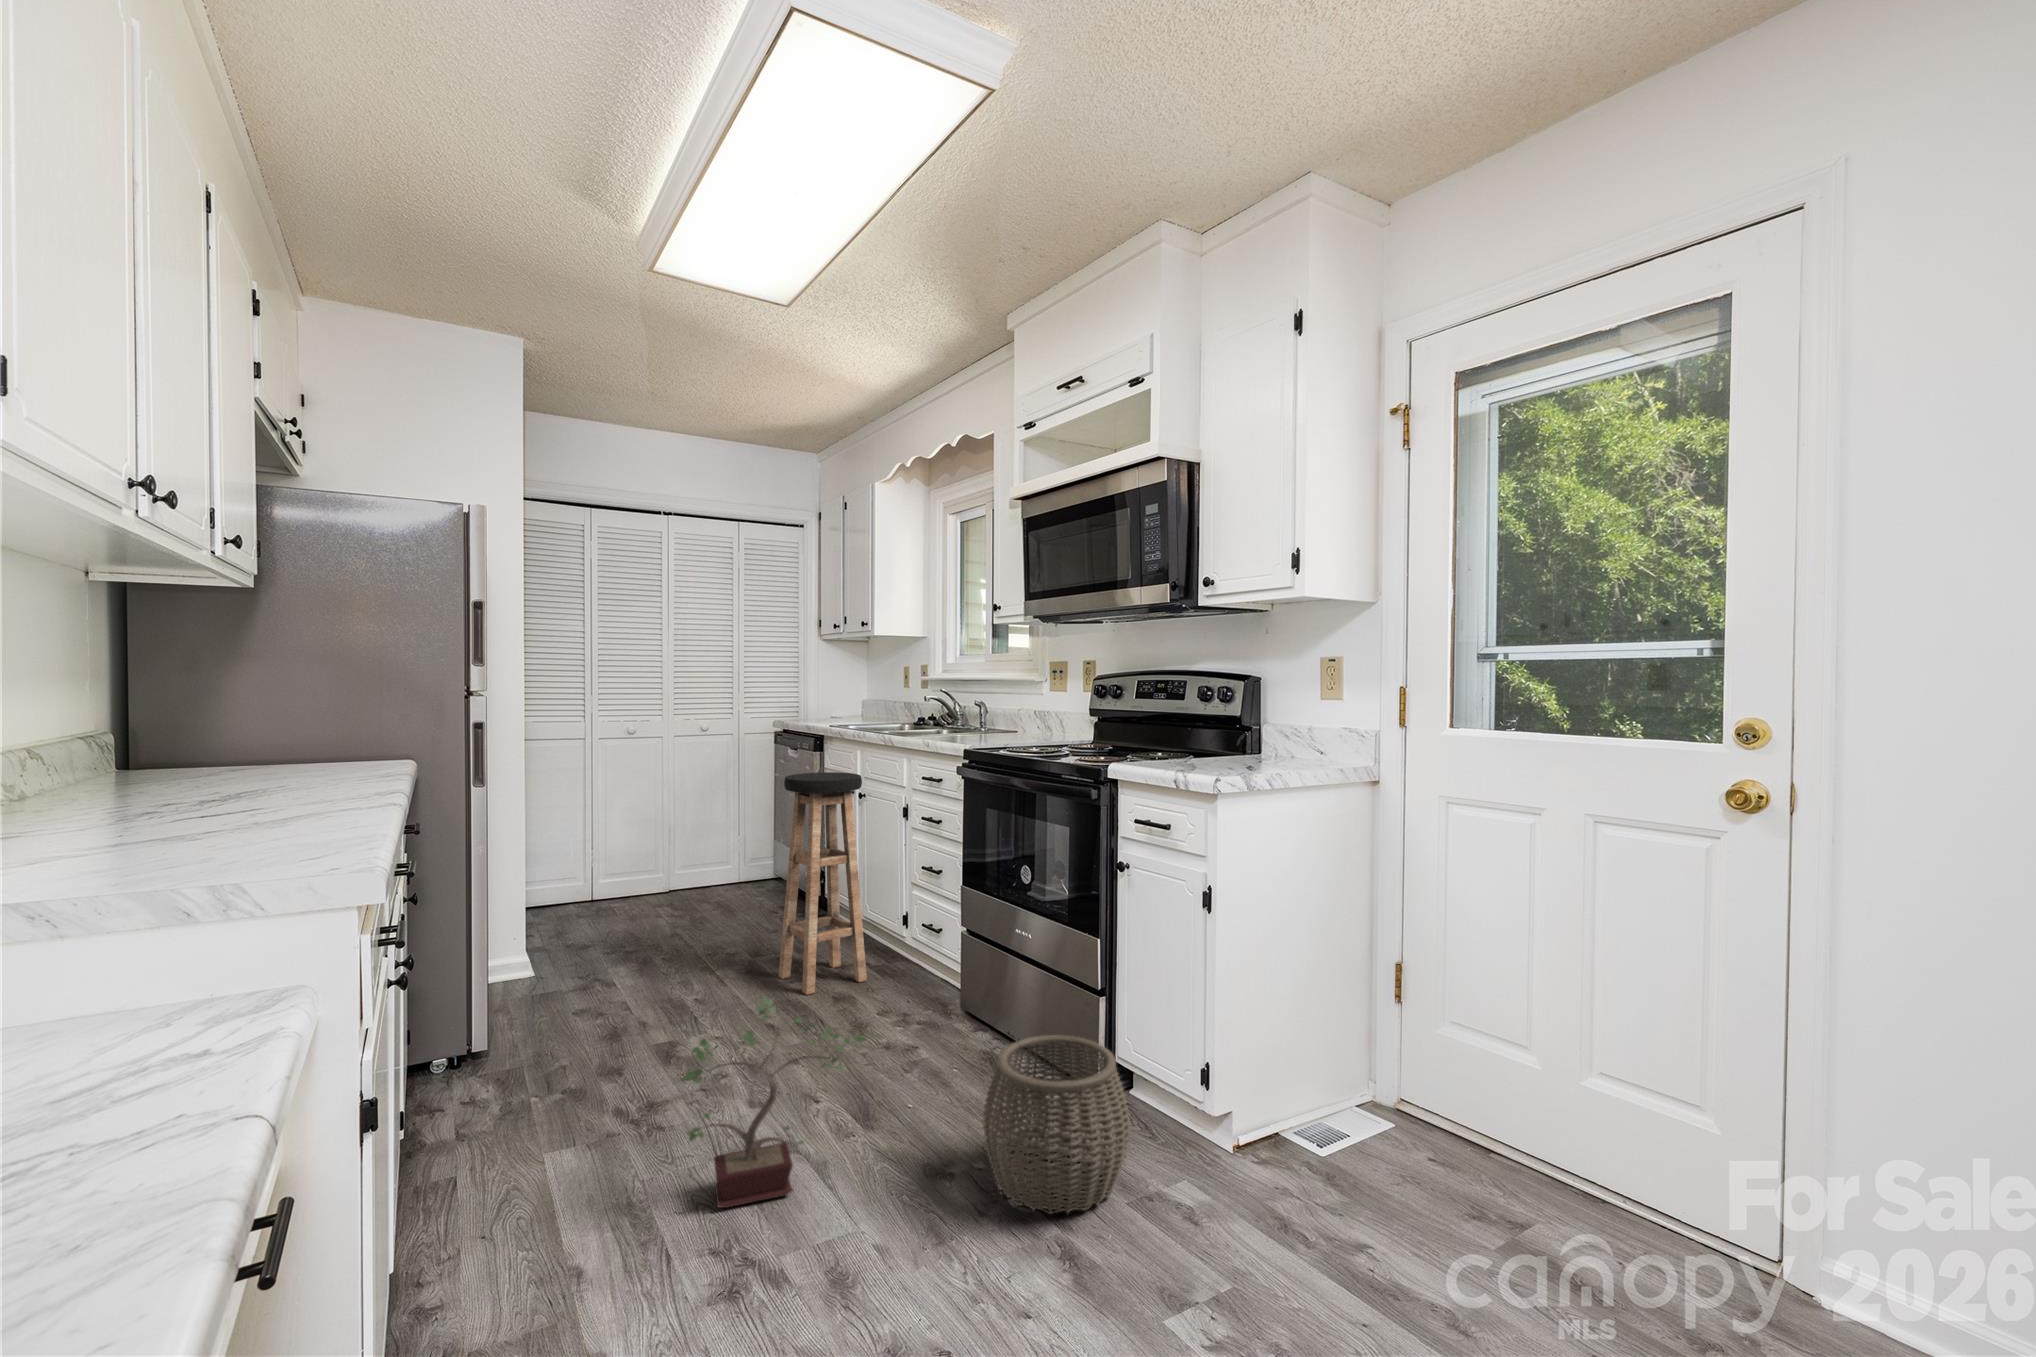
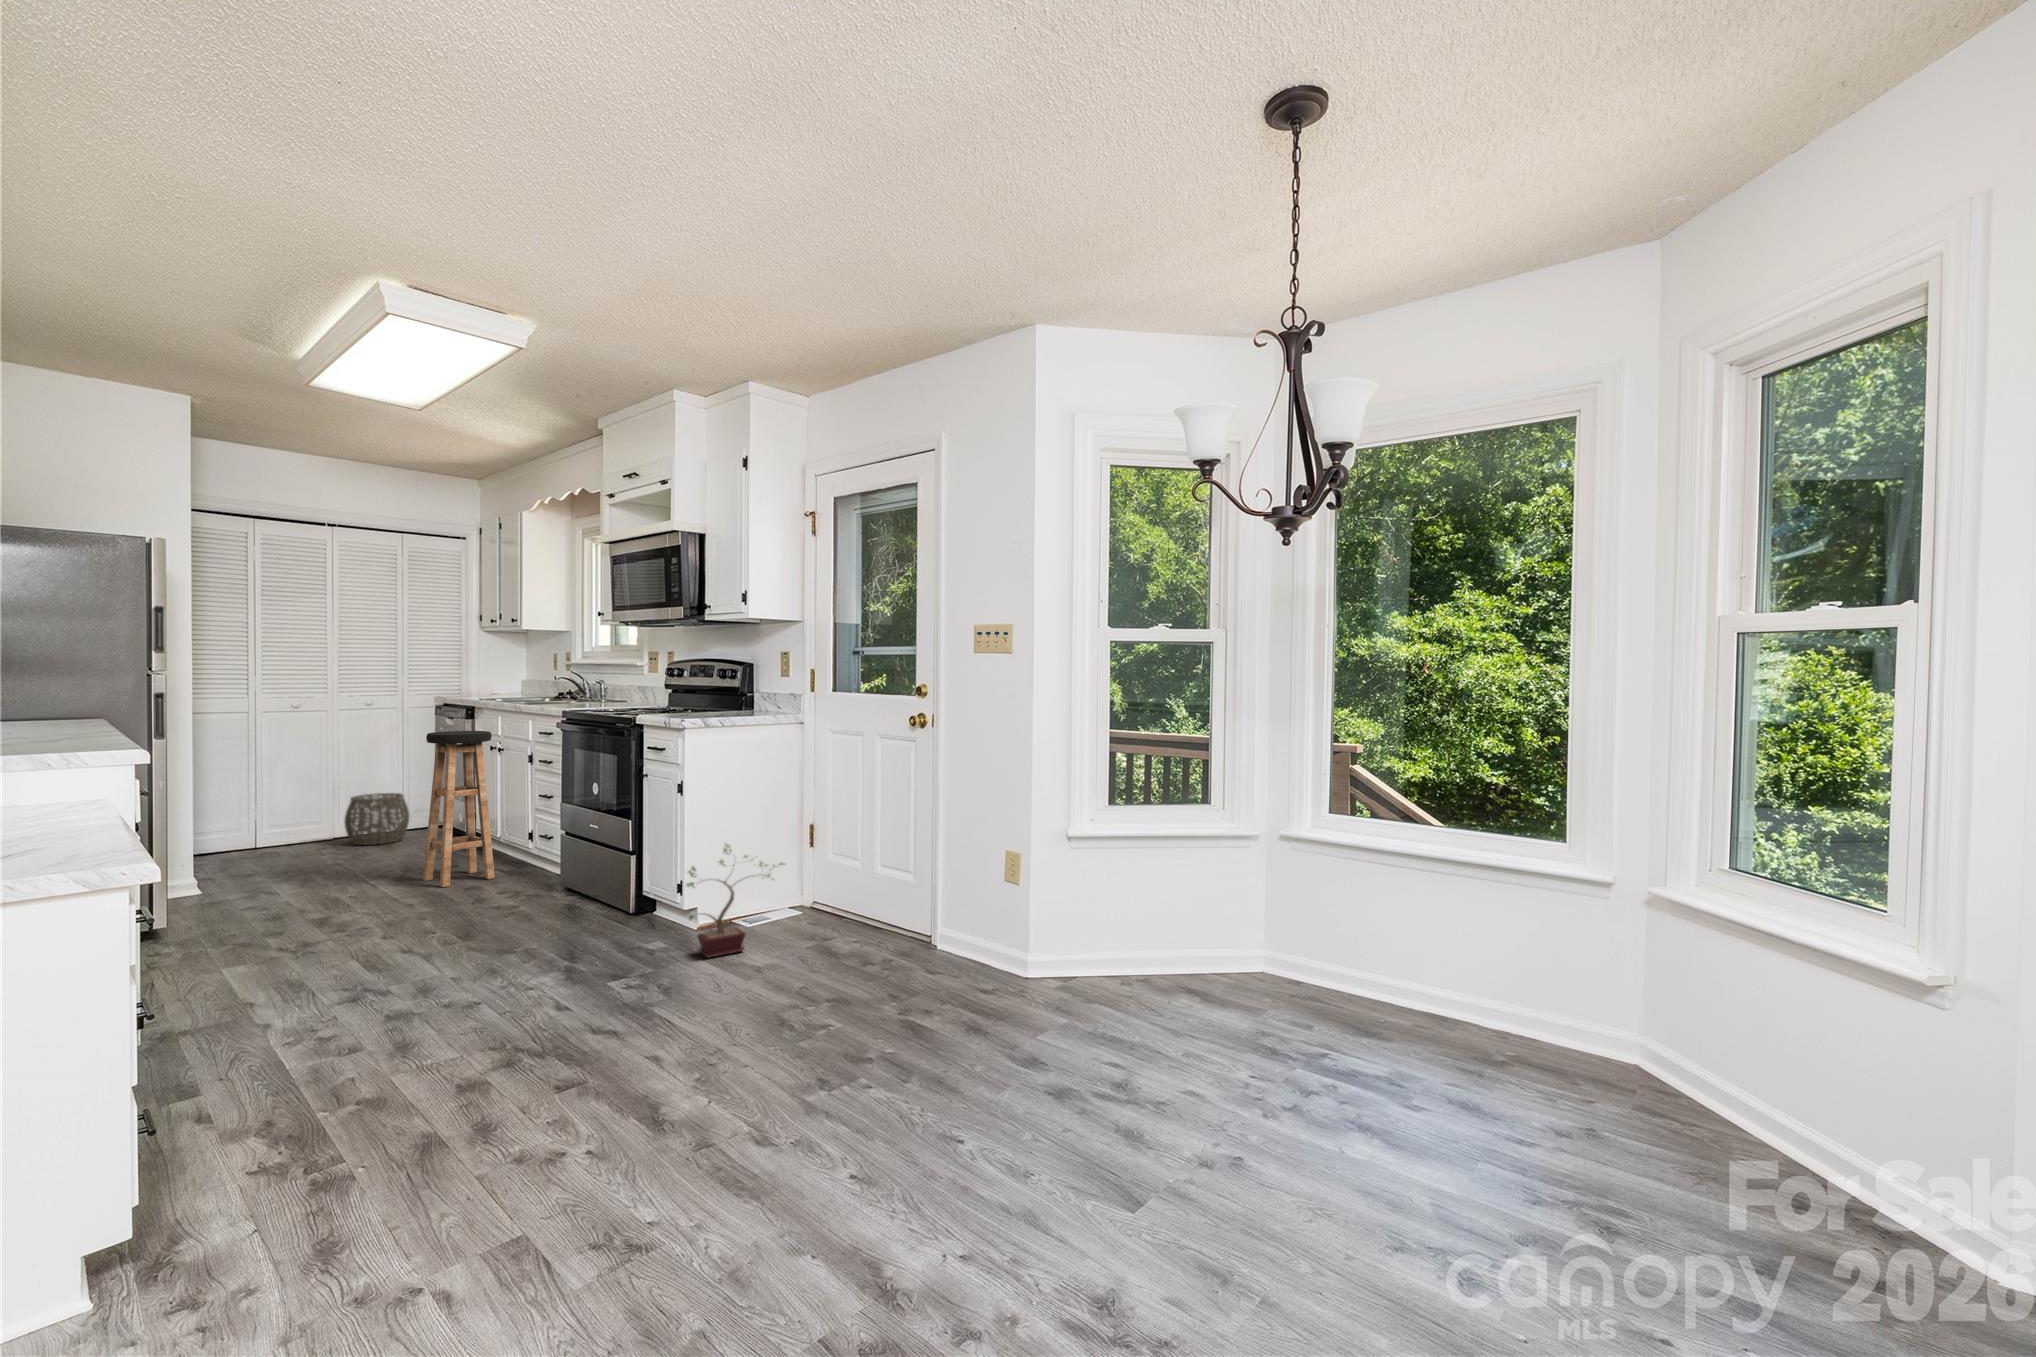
potted plant: present [684,996,866,1208] -> present [687,844,786,958]
woven basket: present [983,1035,1130,1214] -> present [345,793,409,845]

